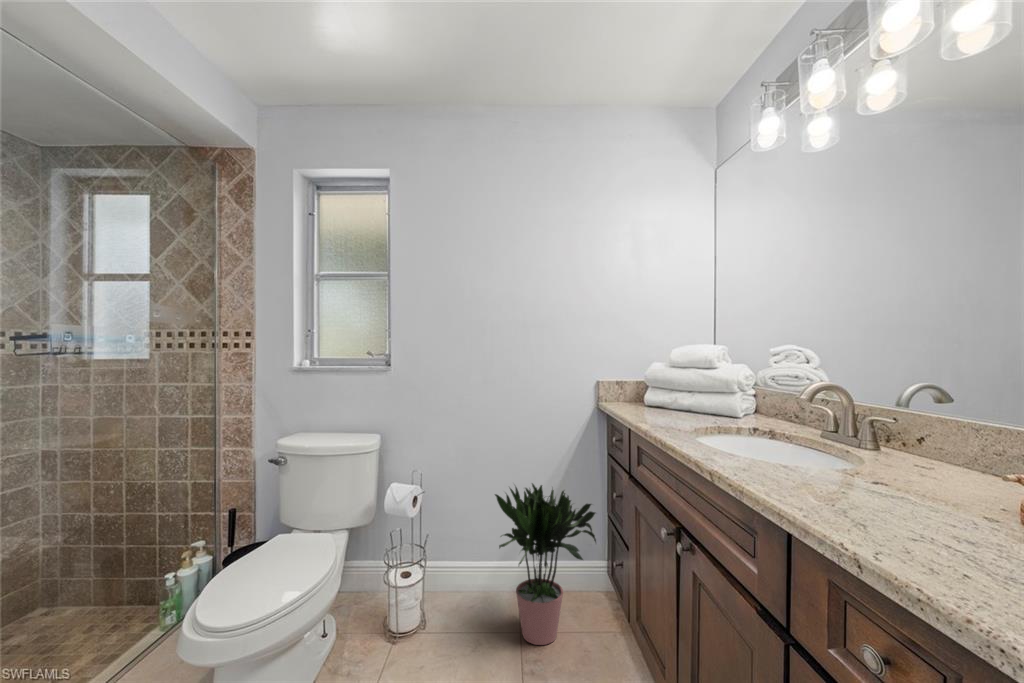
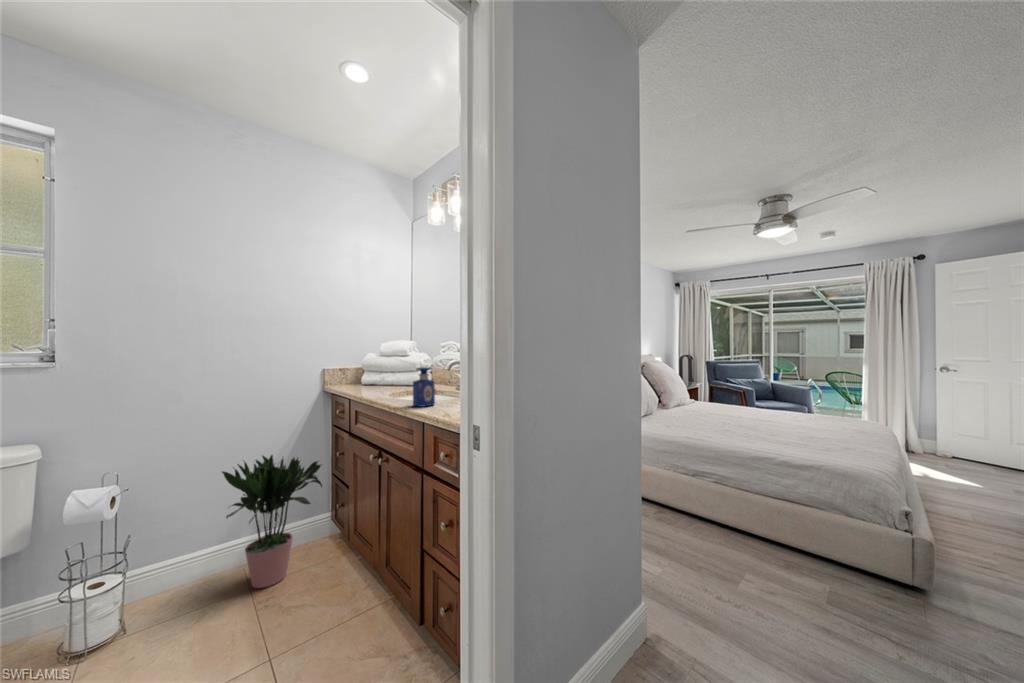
perfume bottle: none [748,408,796,487] -> present [413,367,435,407]

